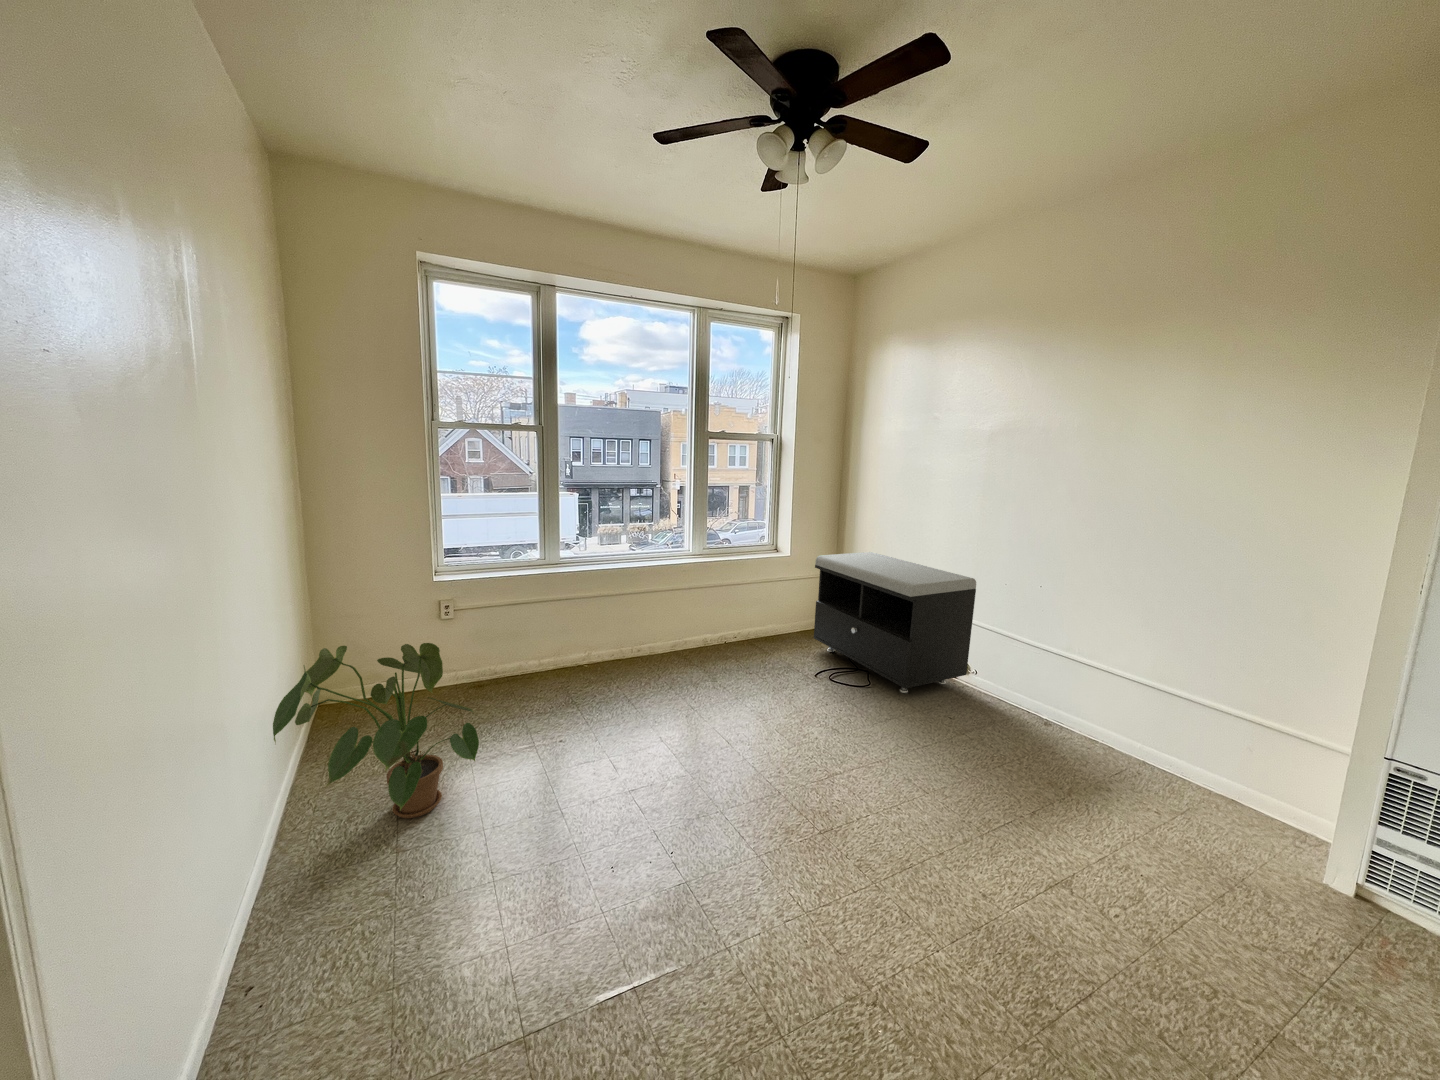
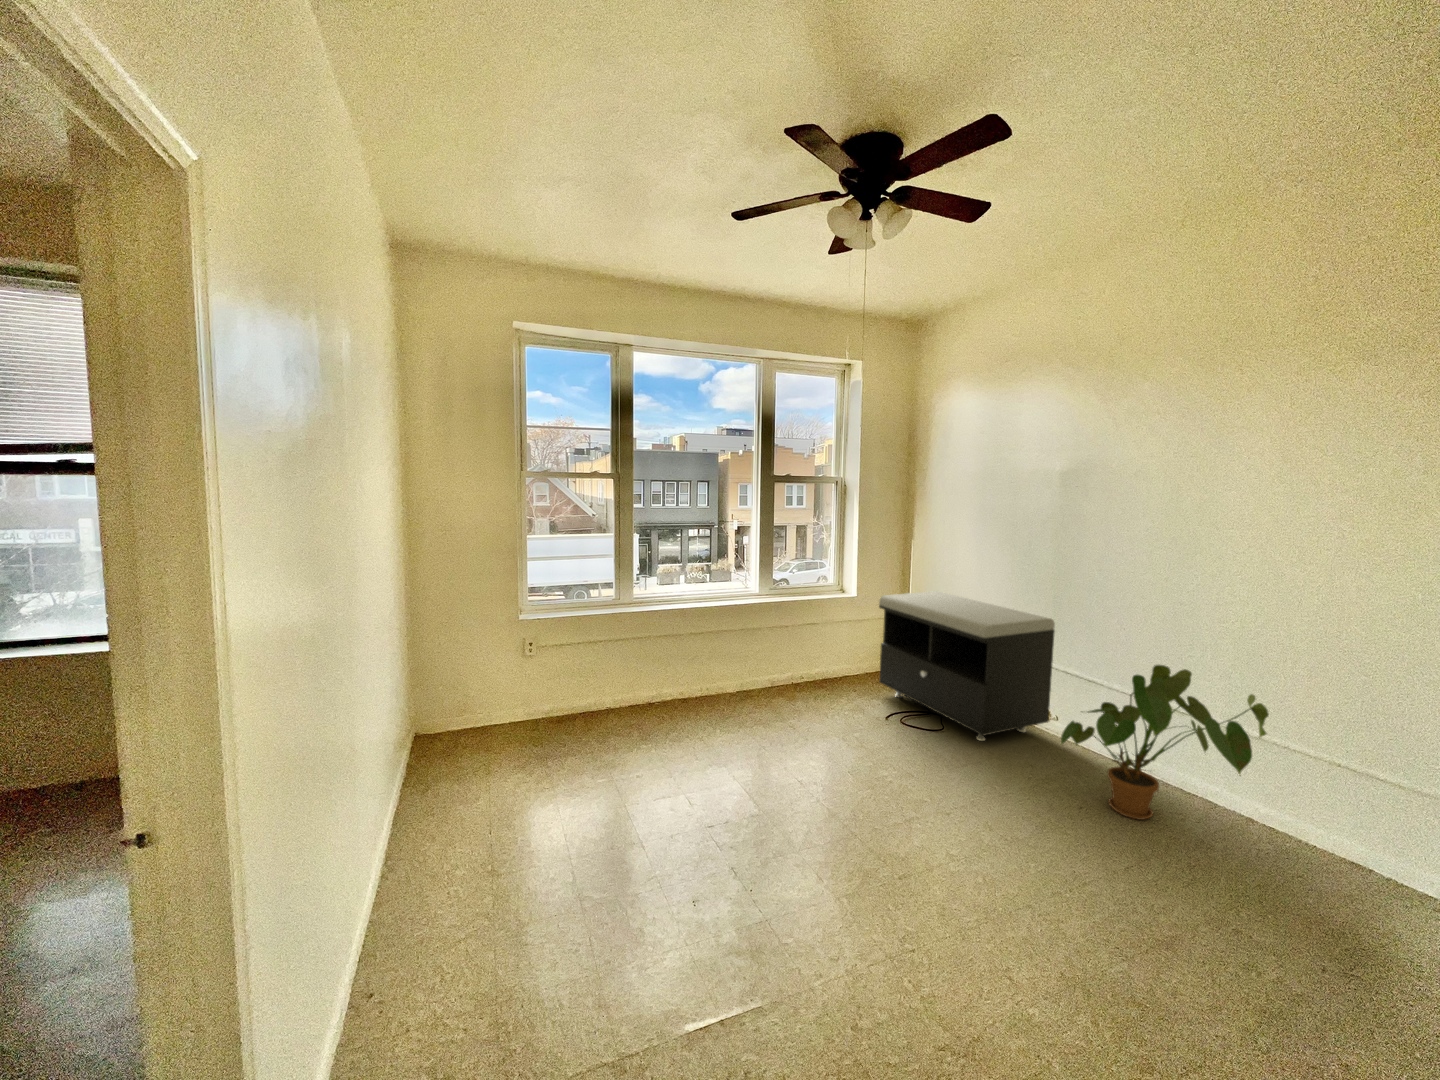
house plant: present [273,643,479,818] -> present [1061,665,1269,820]

